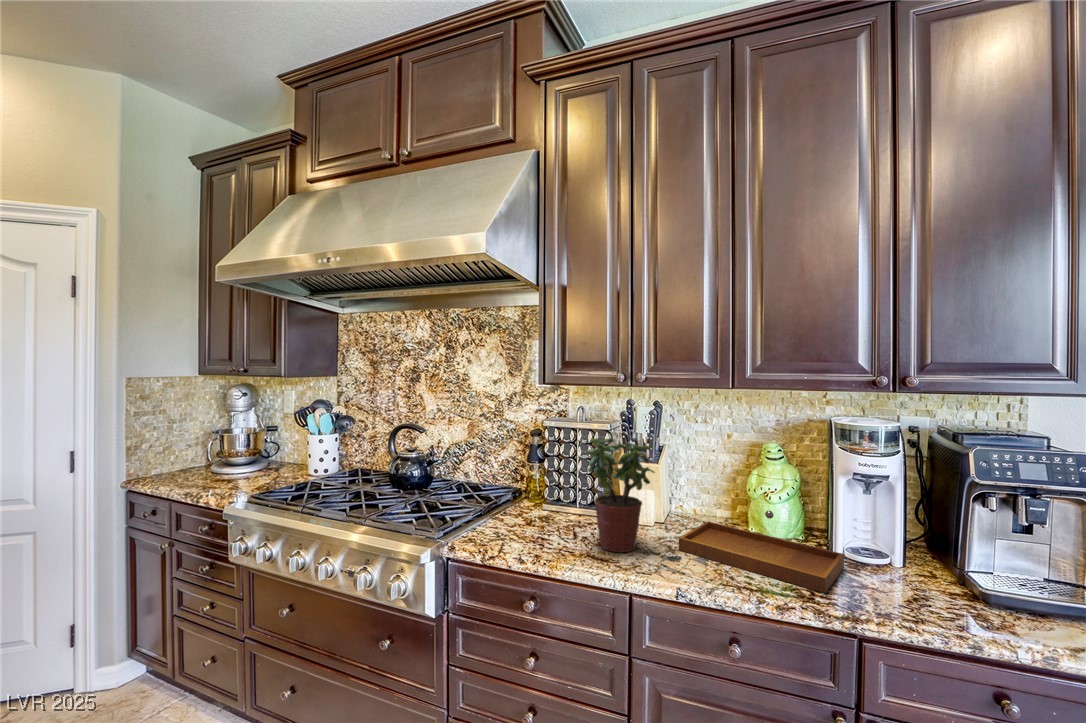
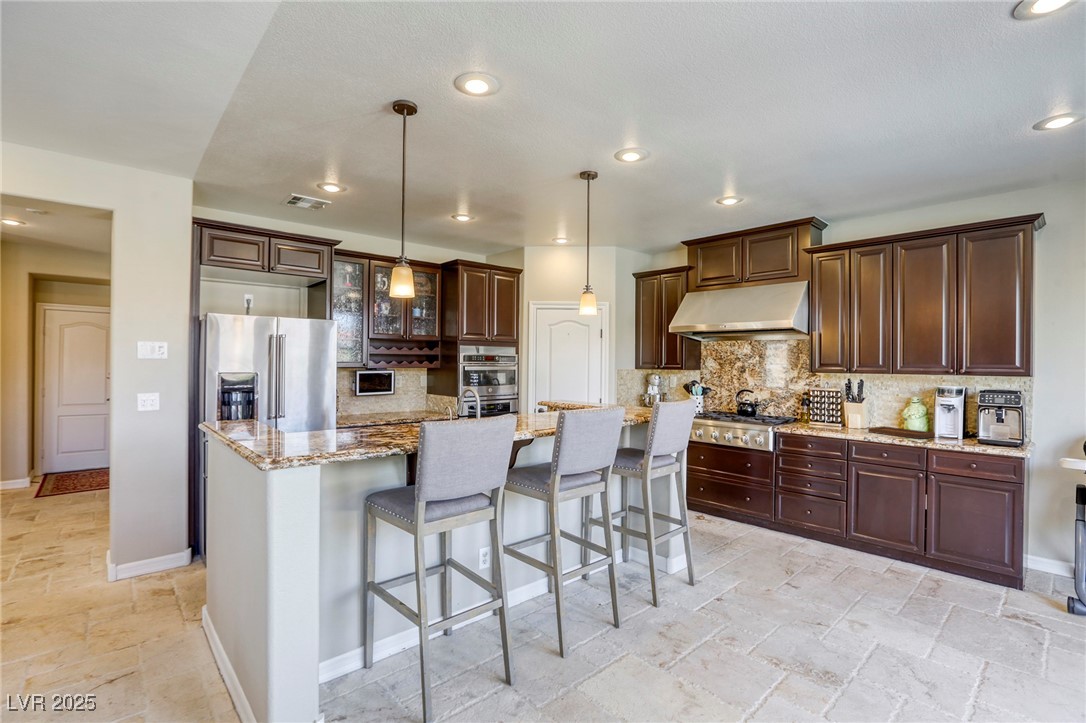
potted plant: present [587,438,655,552] -> none [830,391,858,431]

